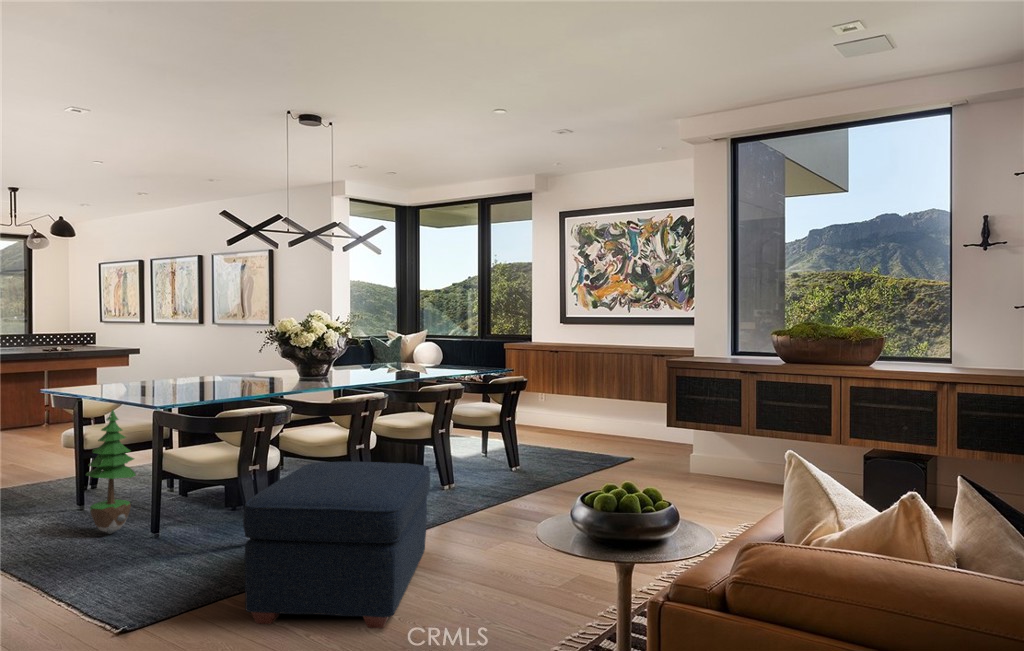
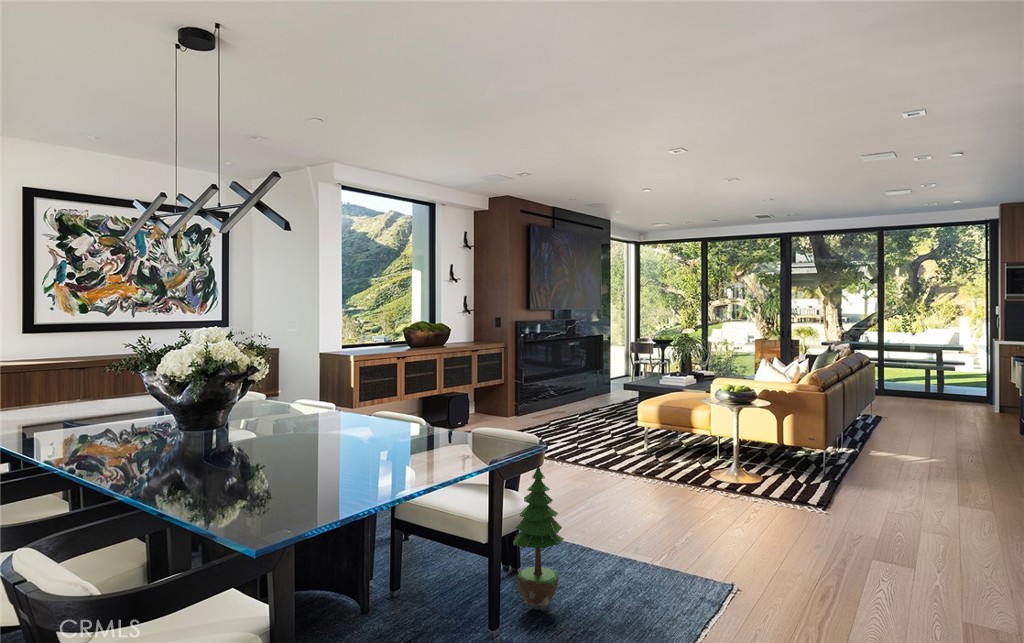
ottoman: present [243,462,430,629] -> none [553,430,685,518]

